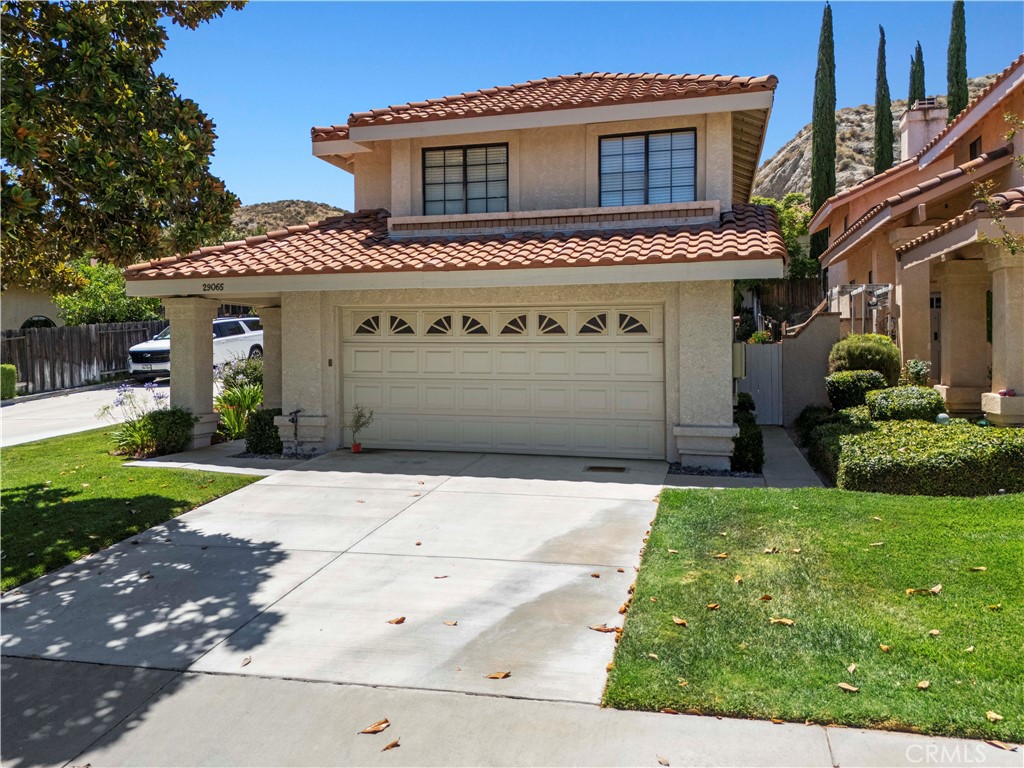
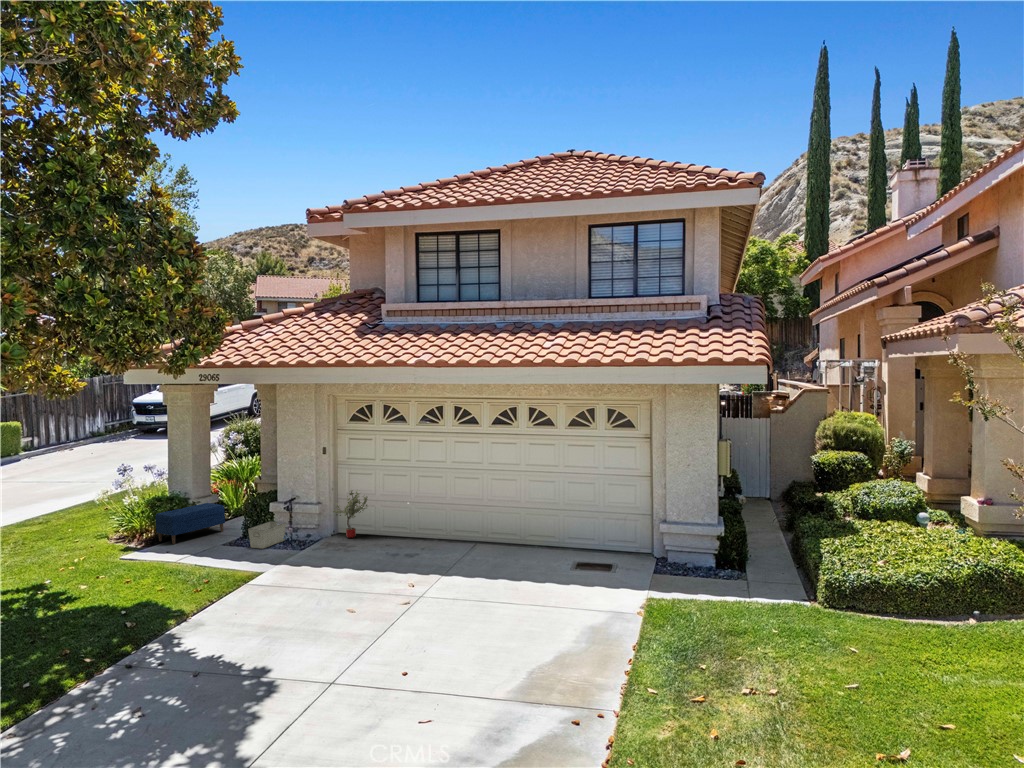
bench: none [157,422,228,459] -> present [156,503,225,544]
storage bin: none [252,436,290,461] -> present [248,521,286,549]

